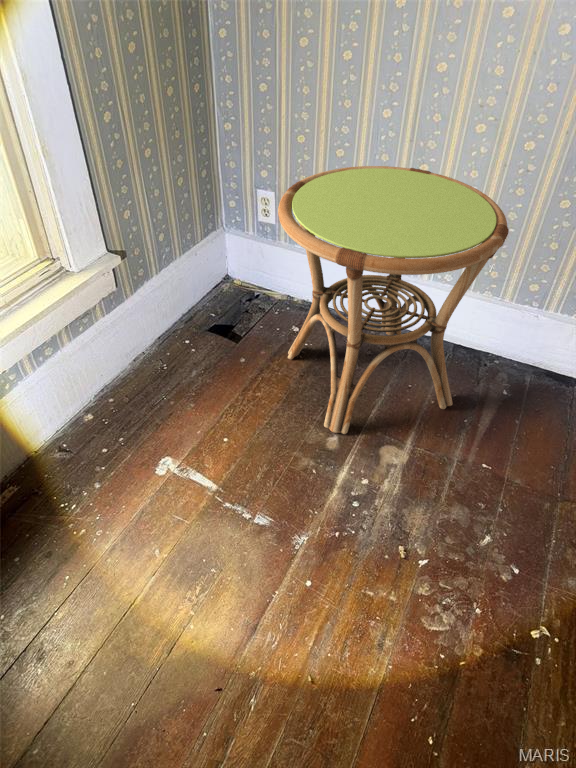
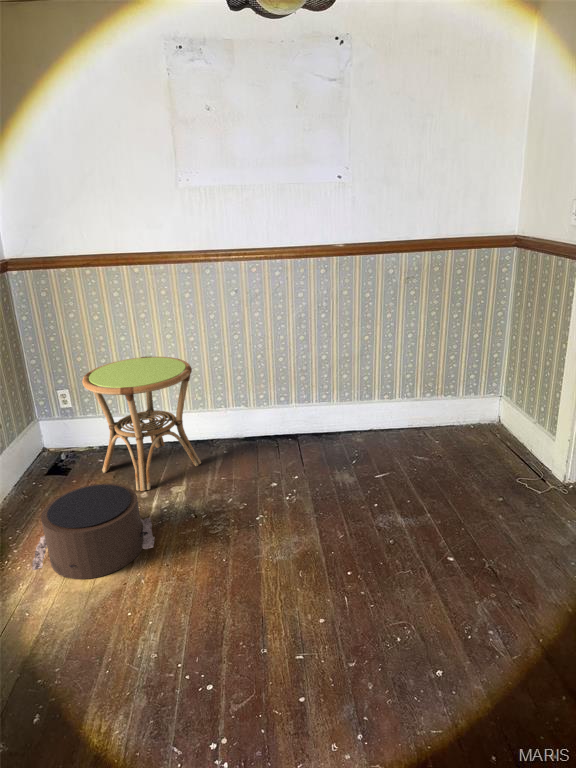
pouf: none [79,429,318,639] -> present [32,483,155,579]

